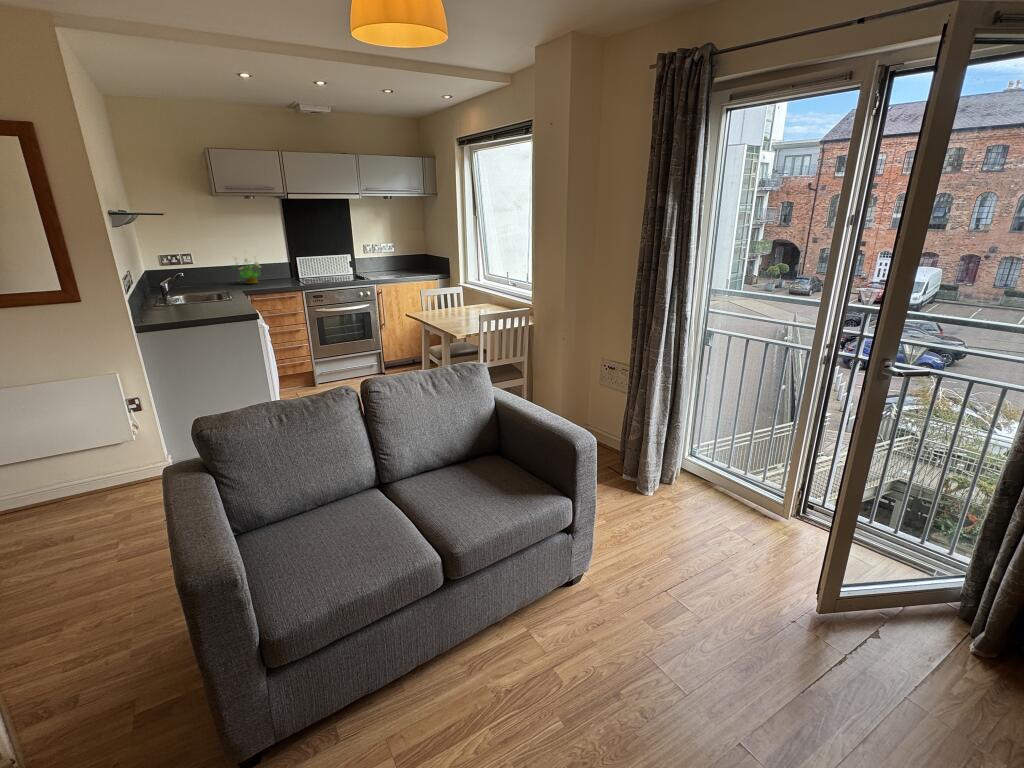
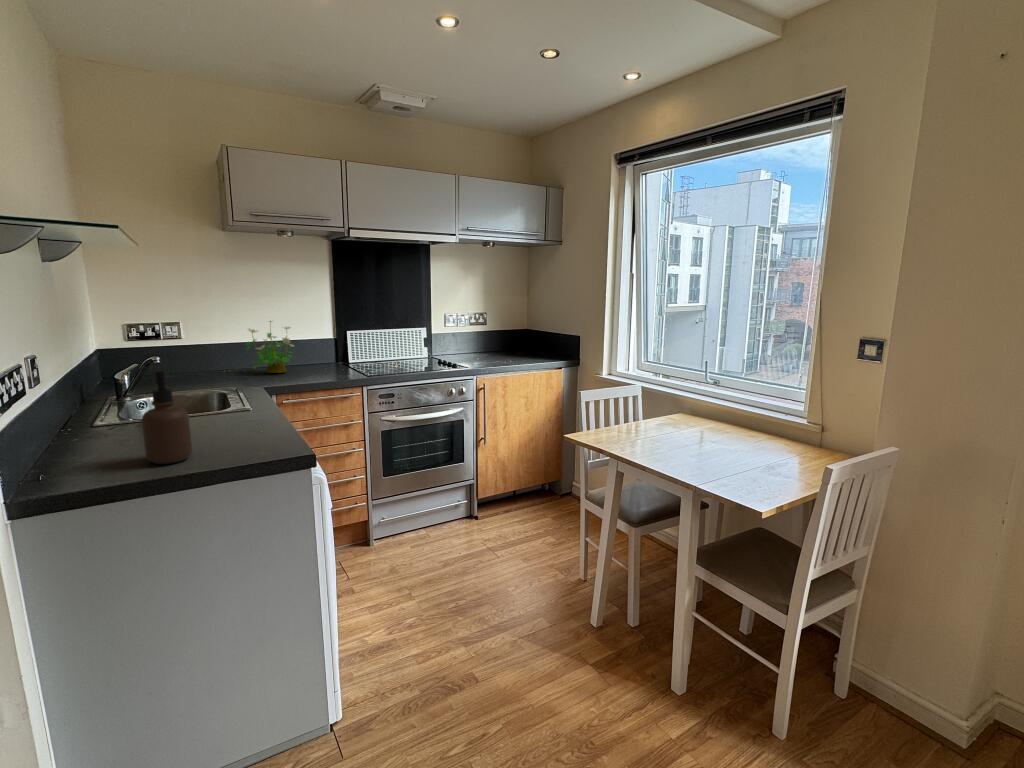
soap dispenser: none [180,275,203,316] -> present [142,370,192,464]

